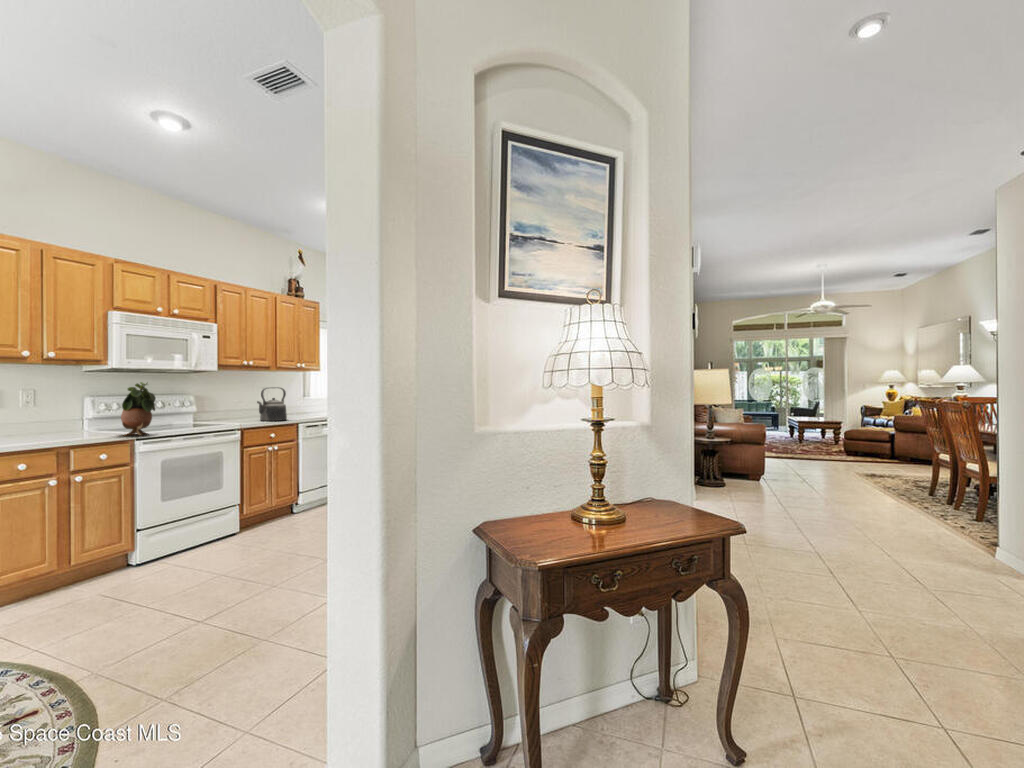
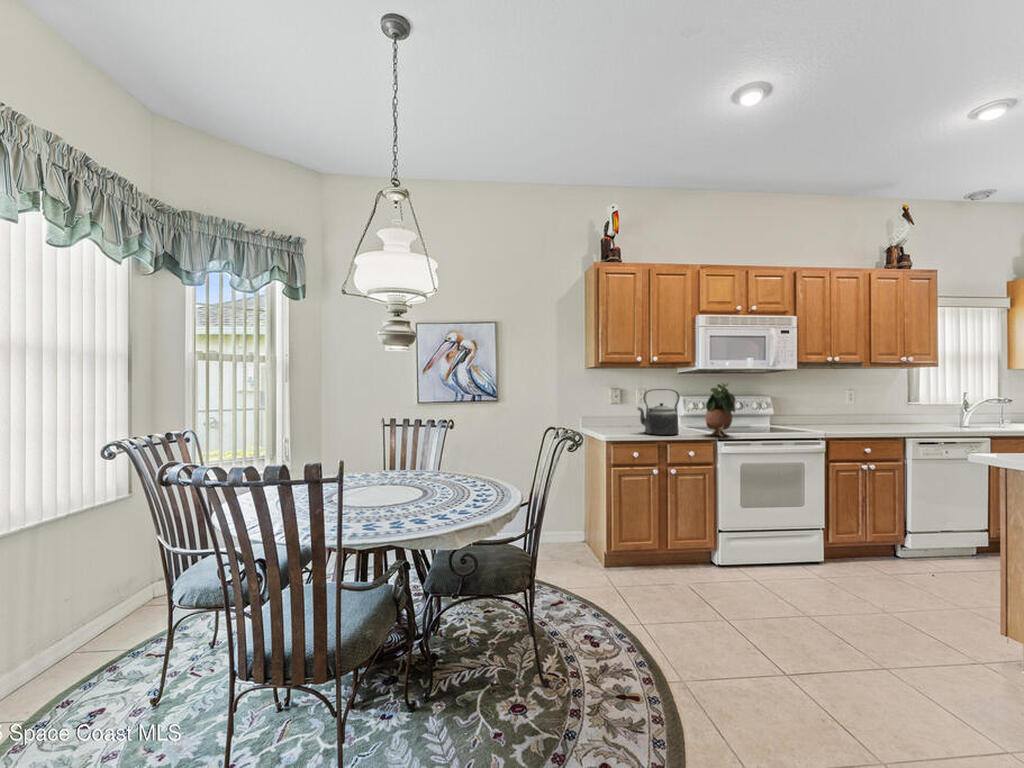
kettle: present [257,387,287,421] -> present [638,389,680,435]

